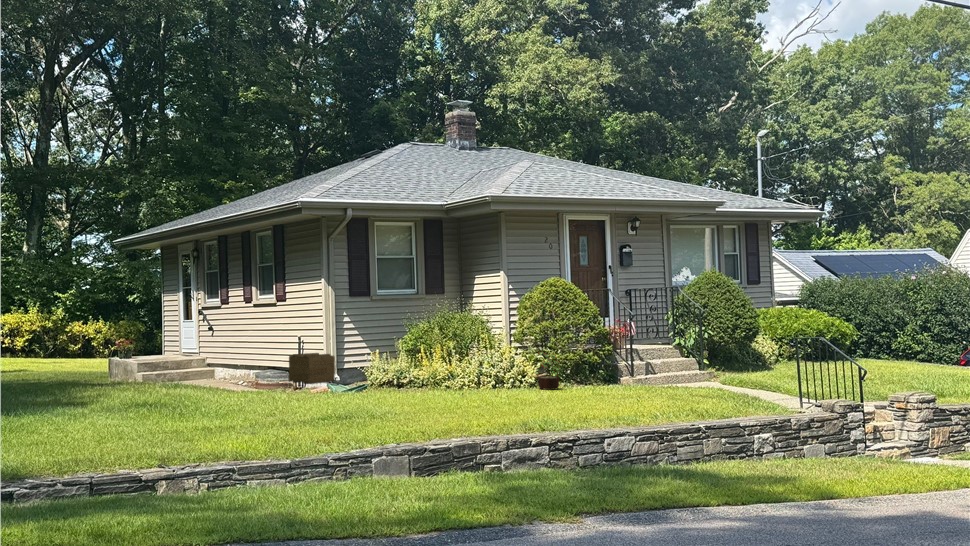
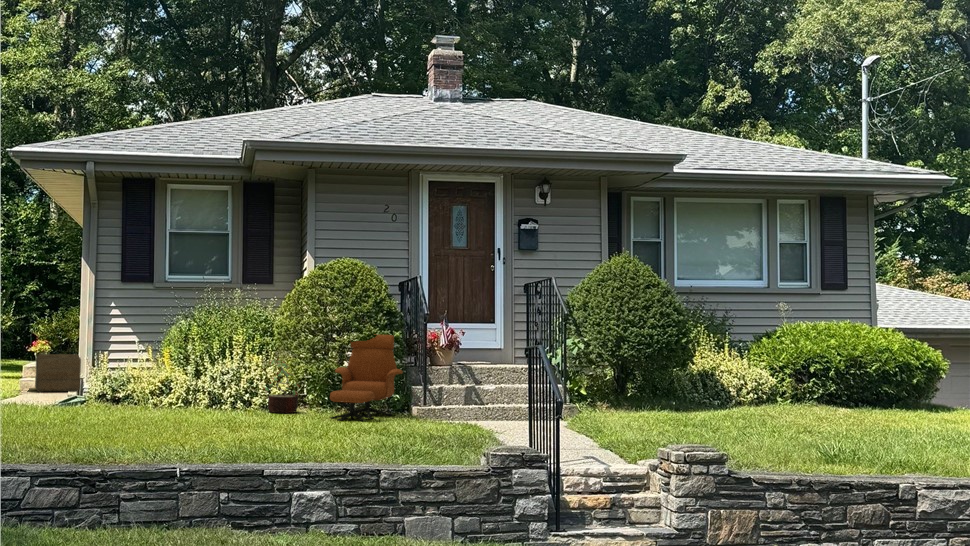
lounge chair: none [580,331,629,393] -> present [330,335,403,421]

